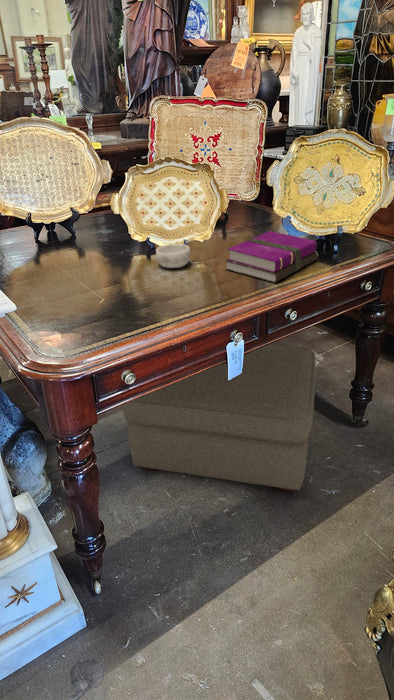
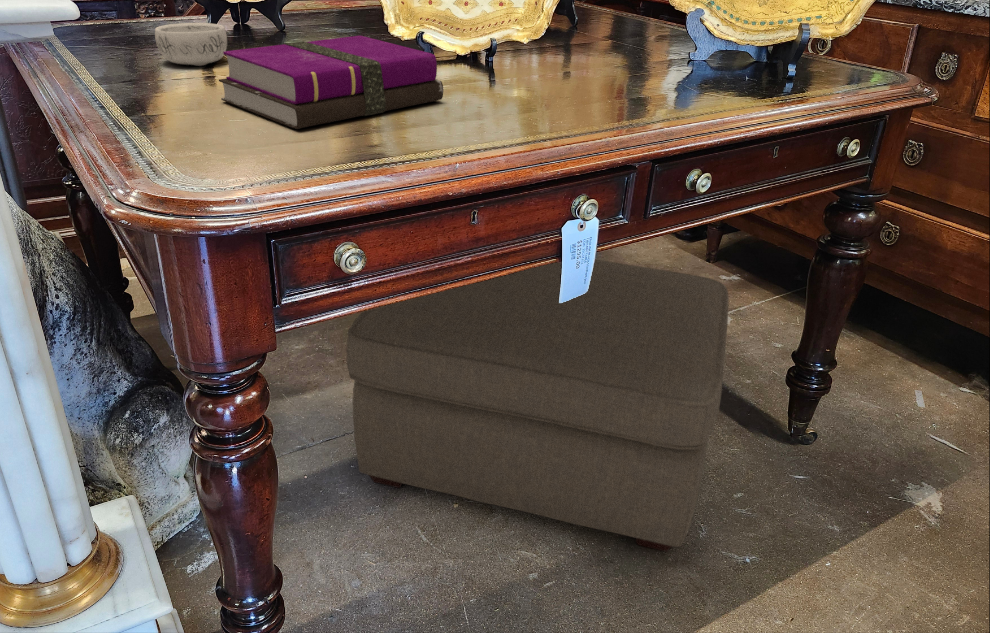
notebook: present [225,231,318,283] -> present [219,36,444,129]
decorative bowl: present [156,244,190,268] -> present [155,23,227,66]

